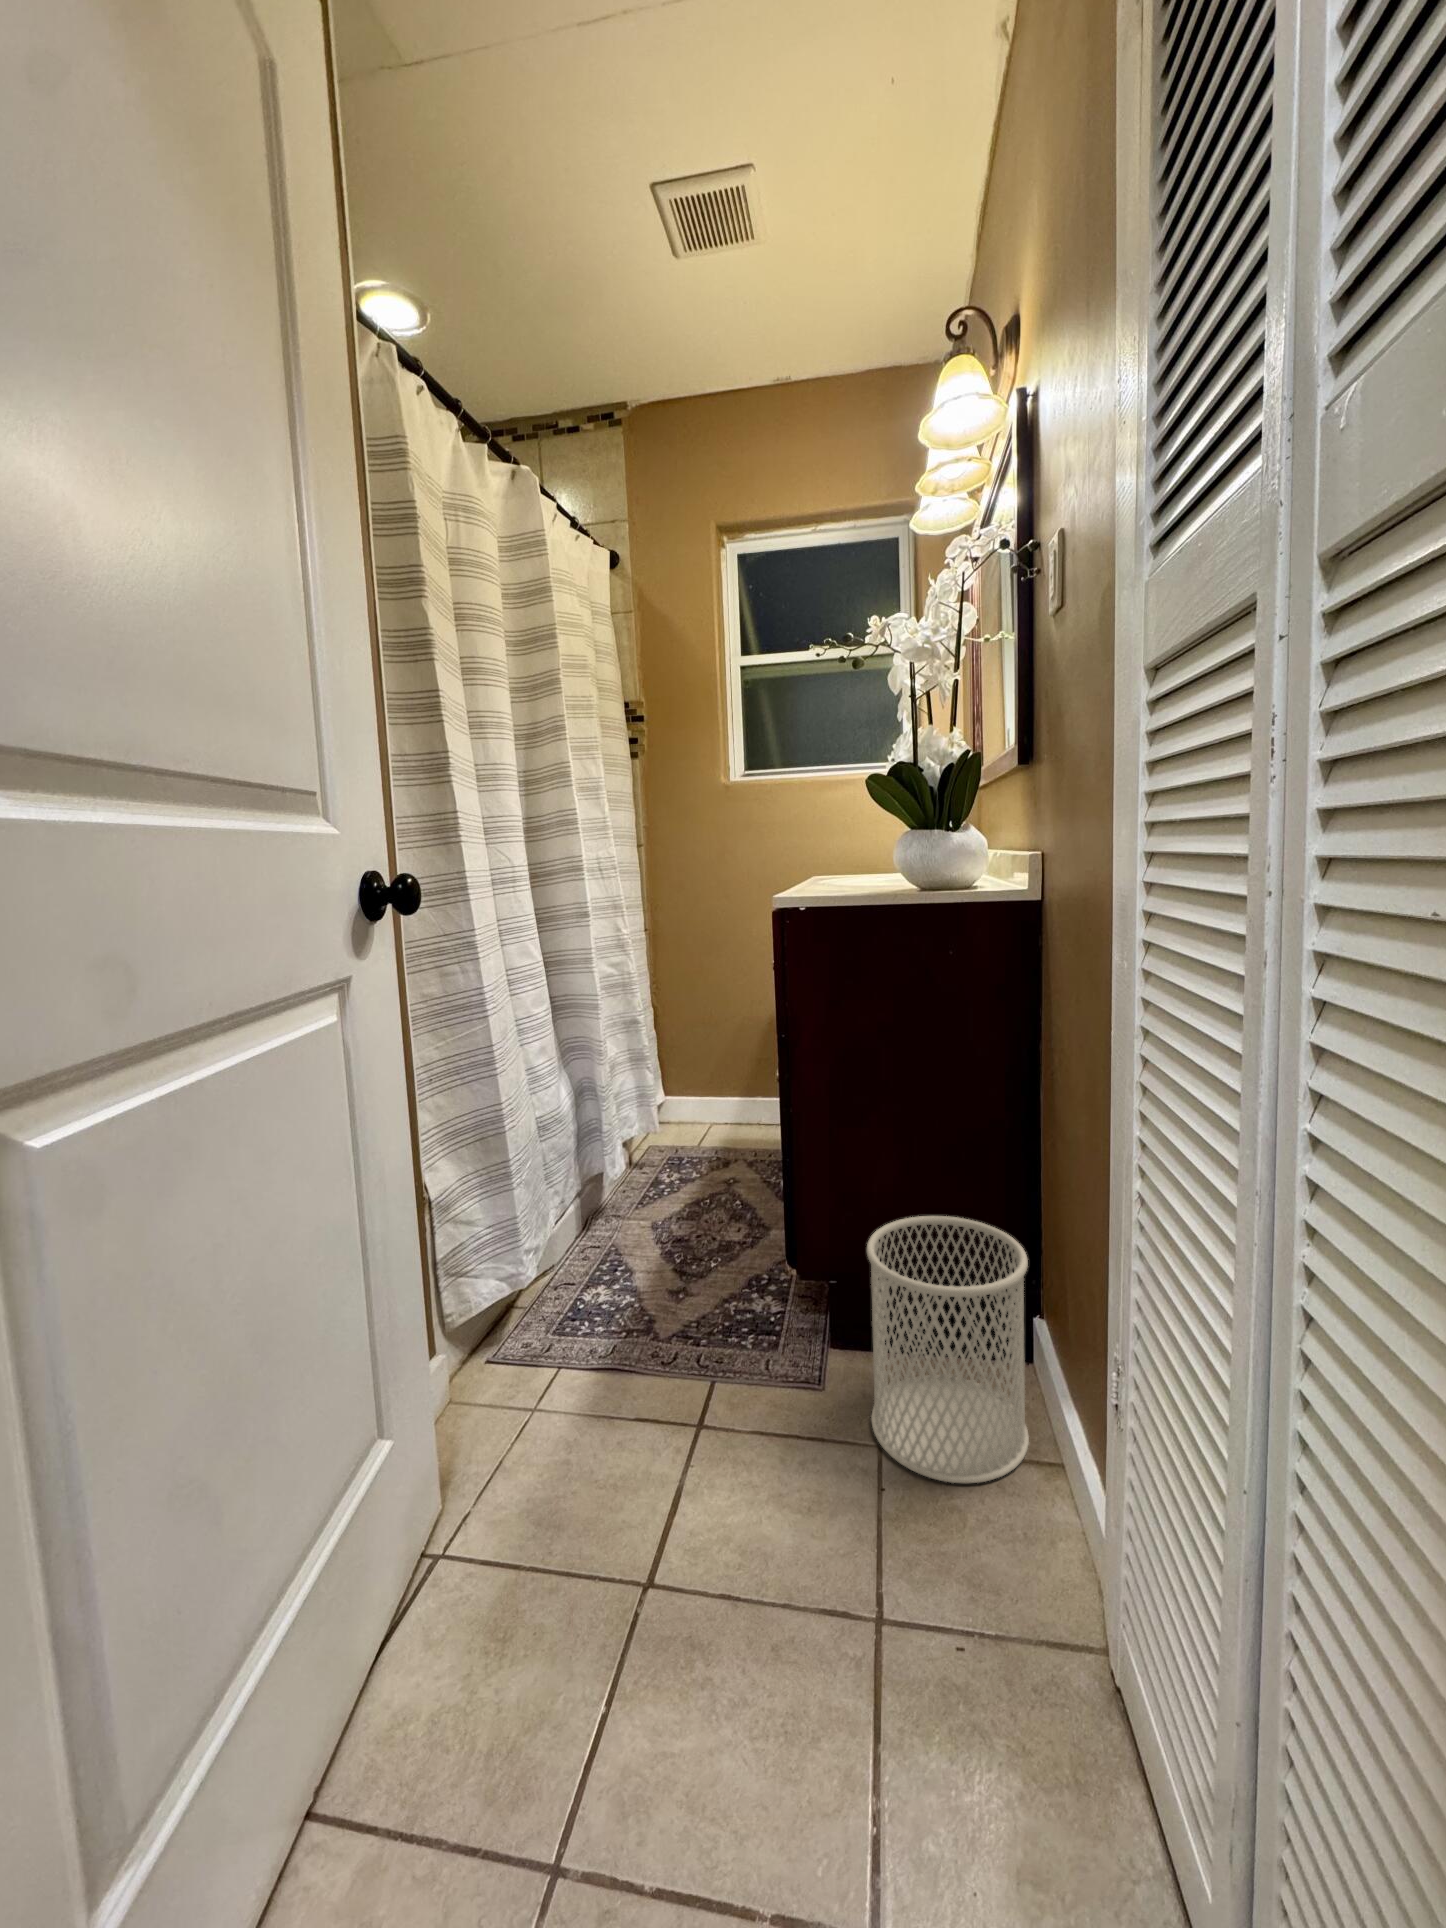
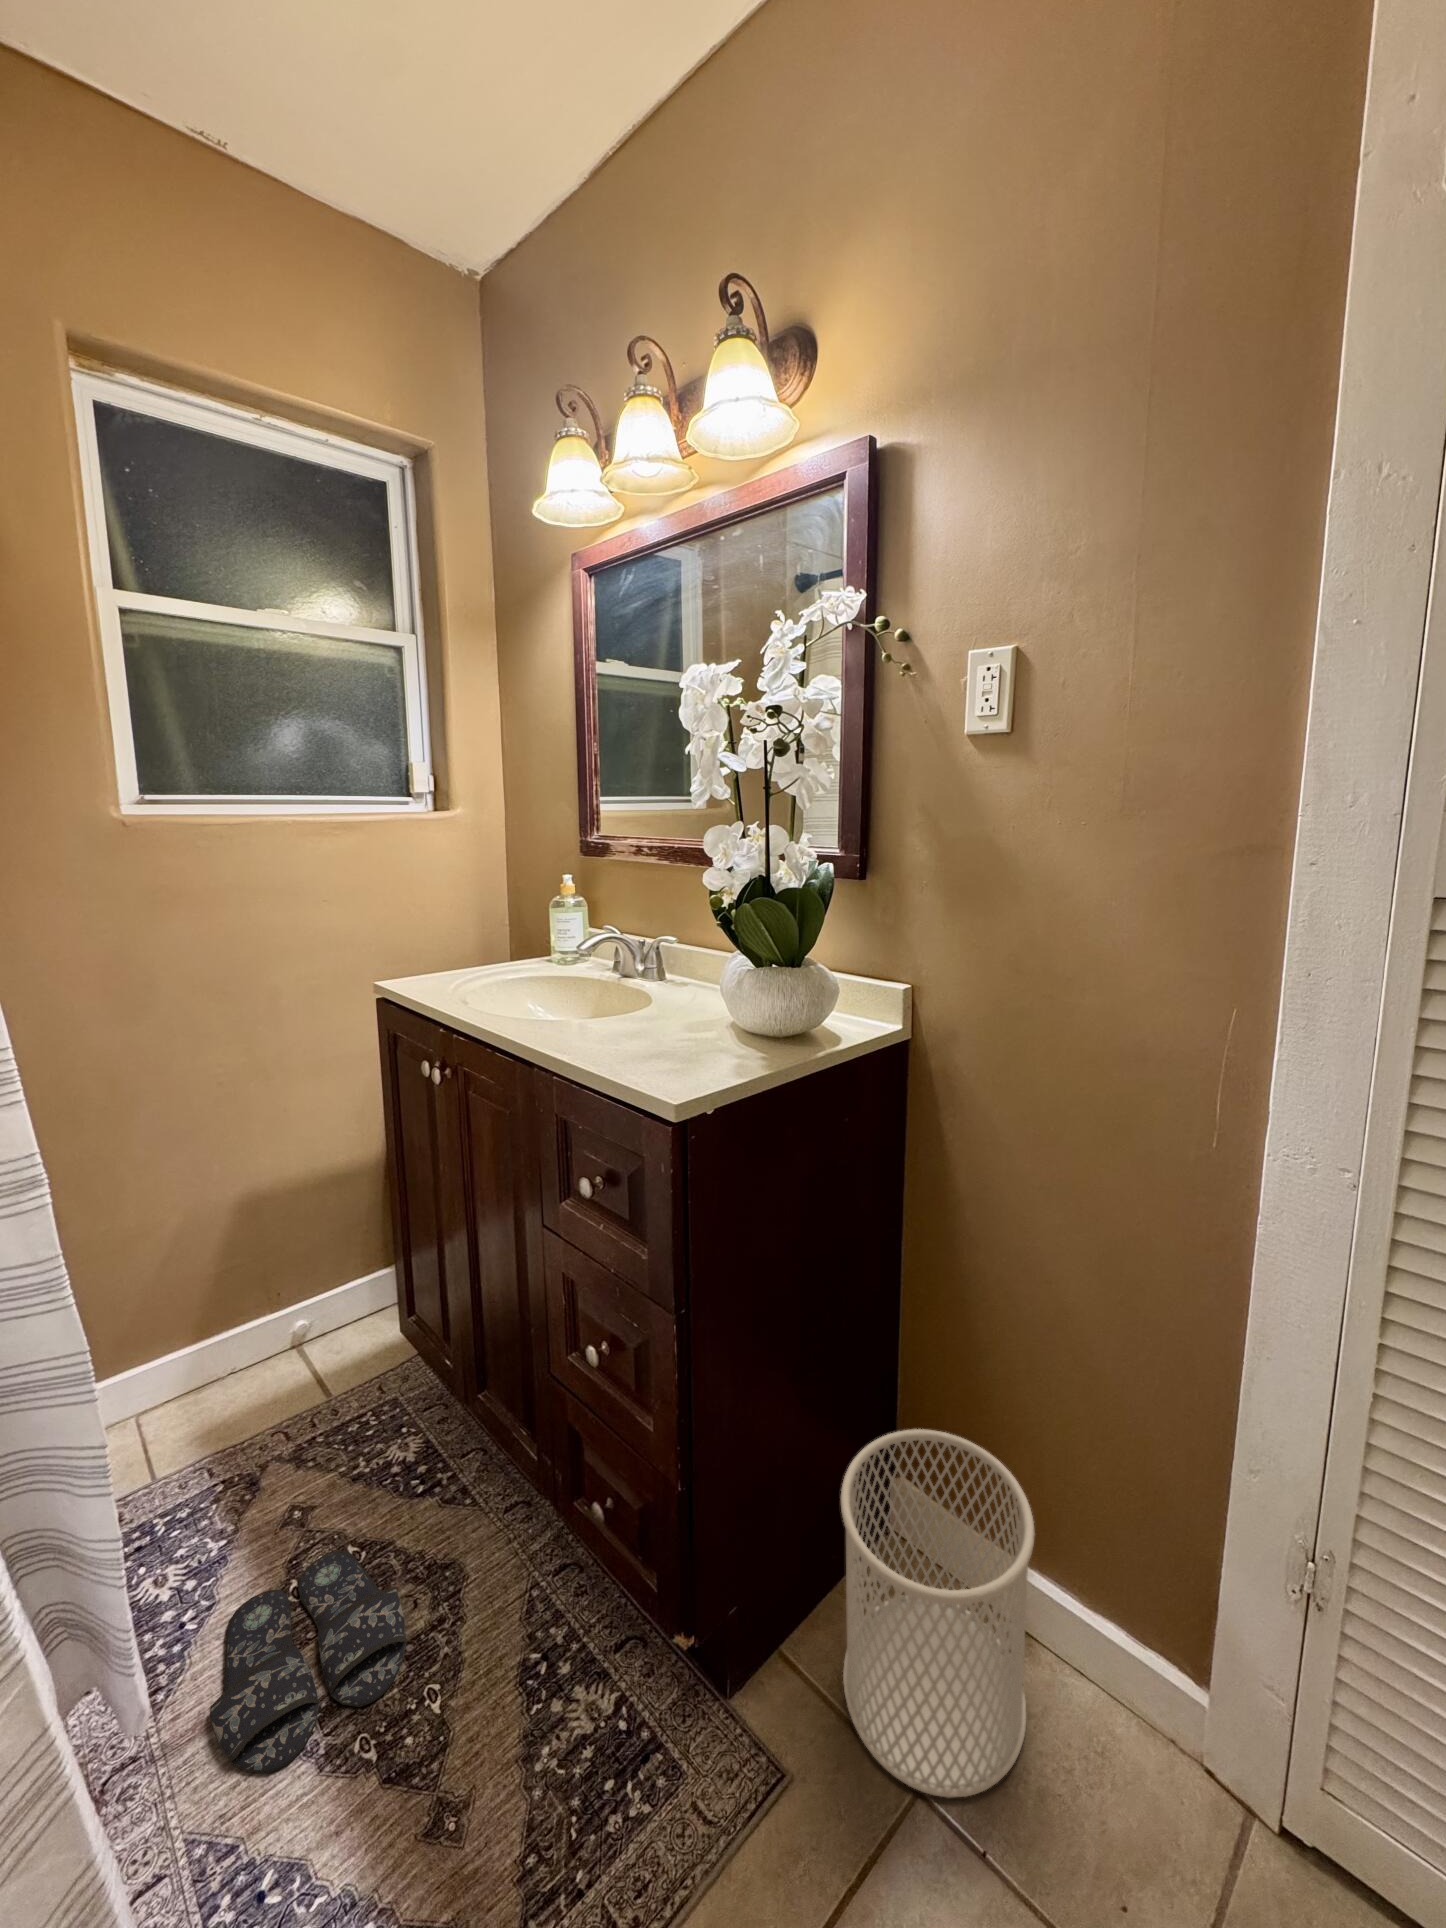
slippers: none [639,1197,739,1249] -> present [210,1550,406,1773]

